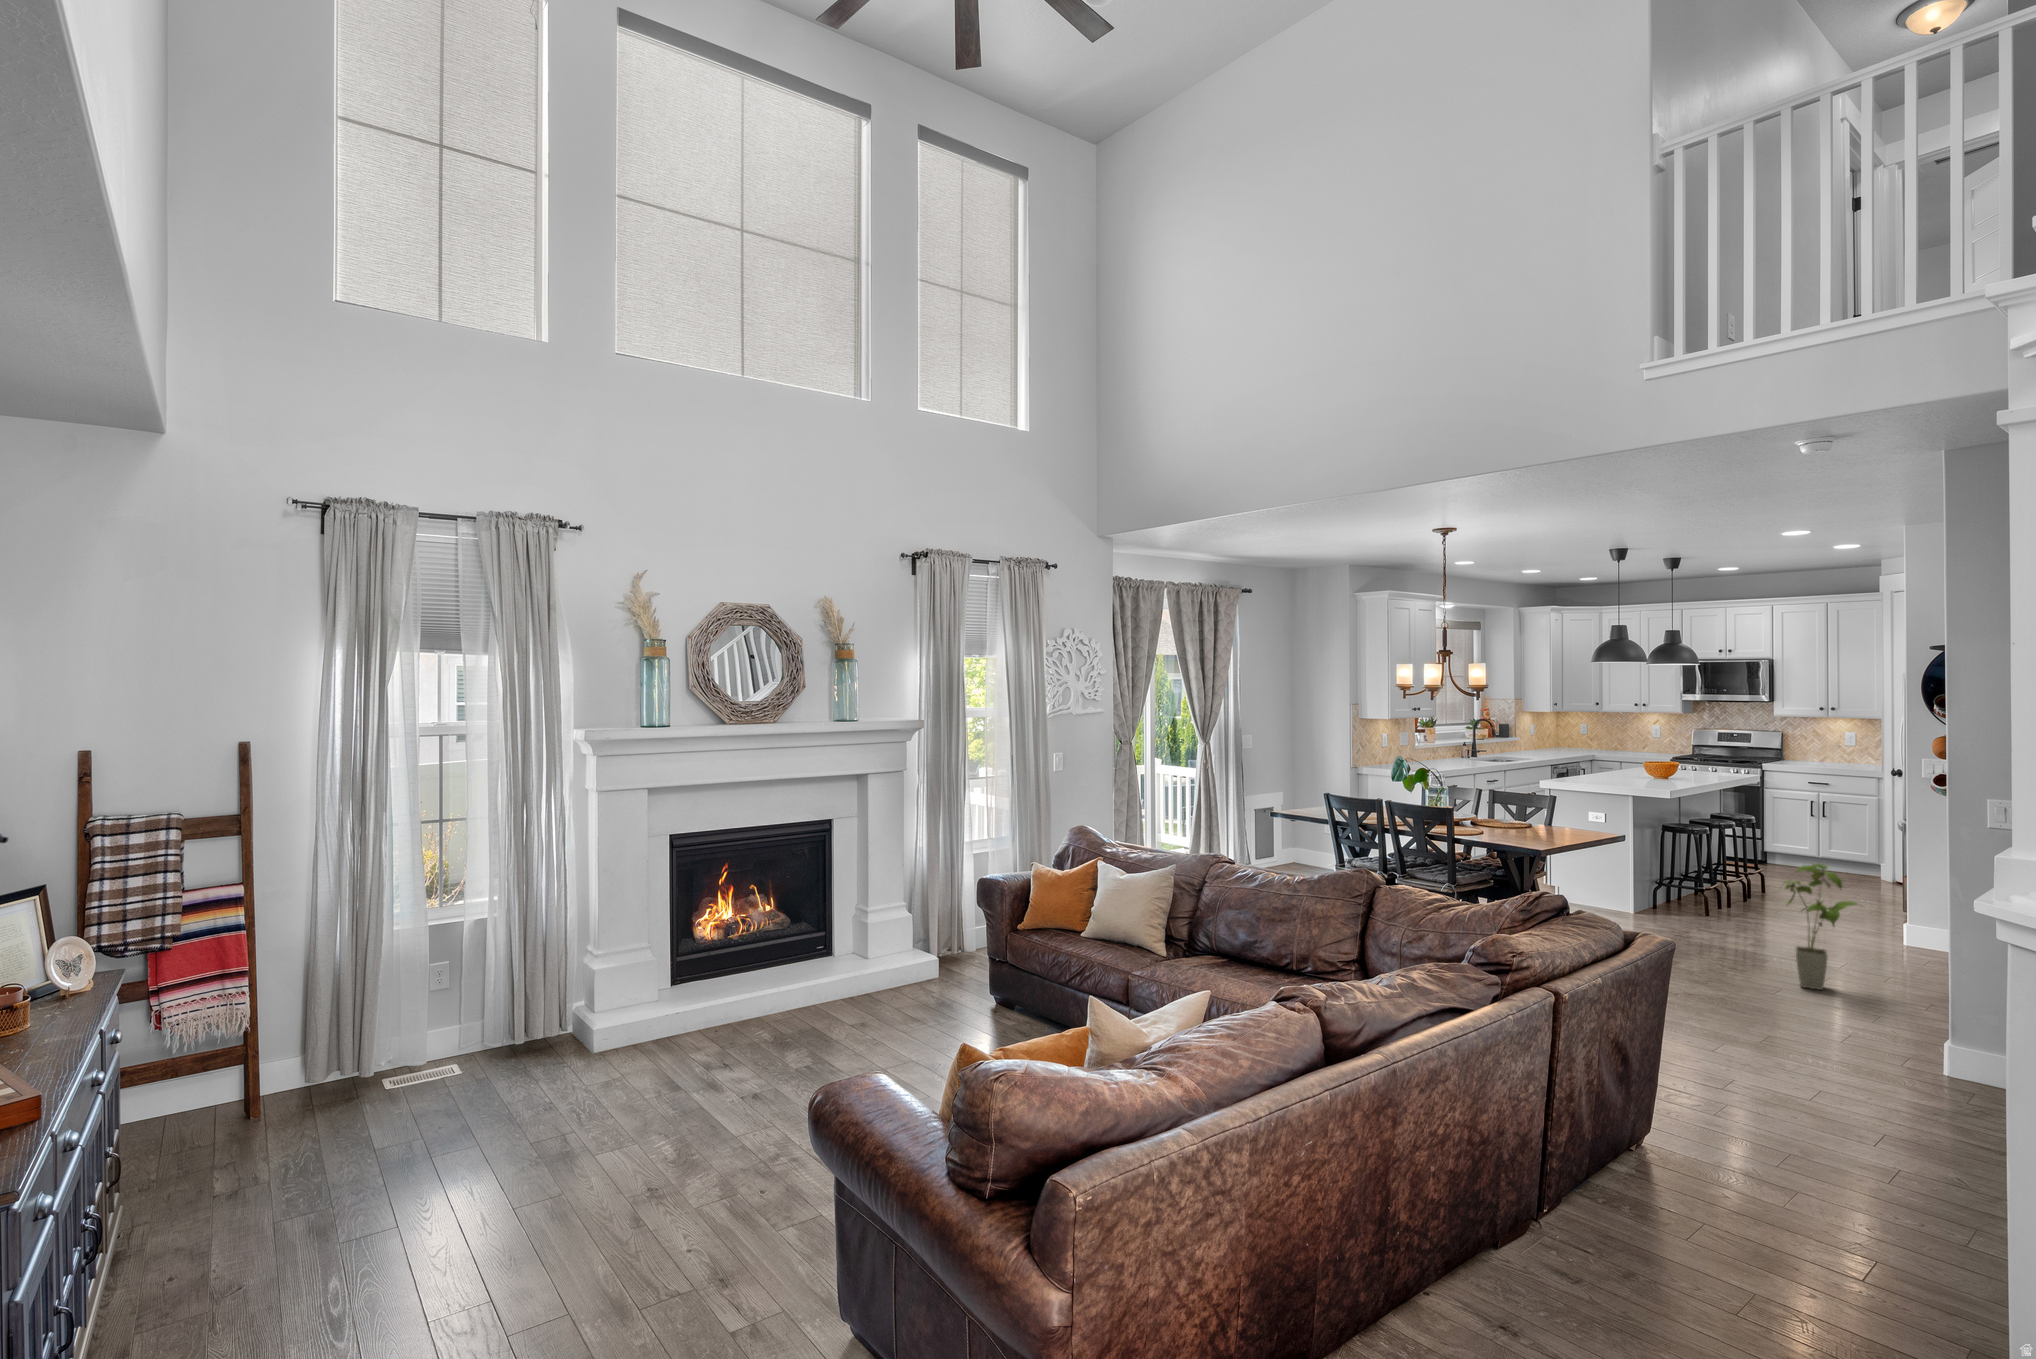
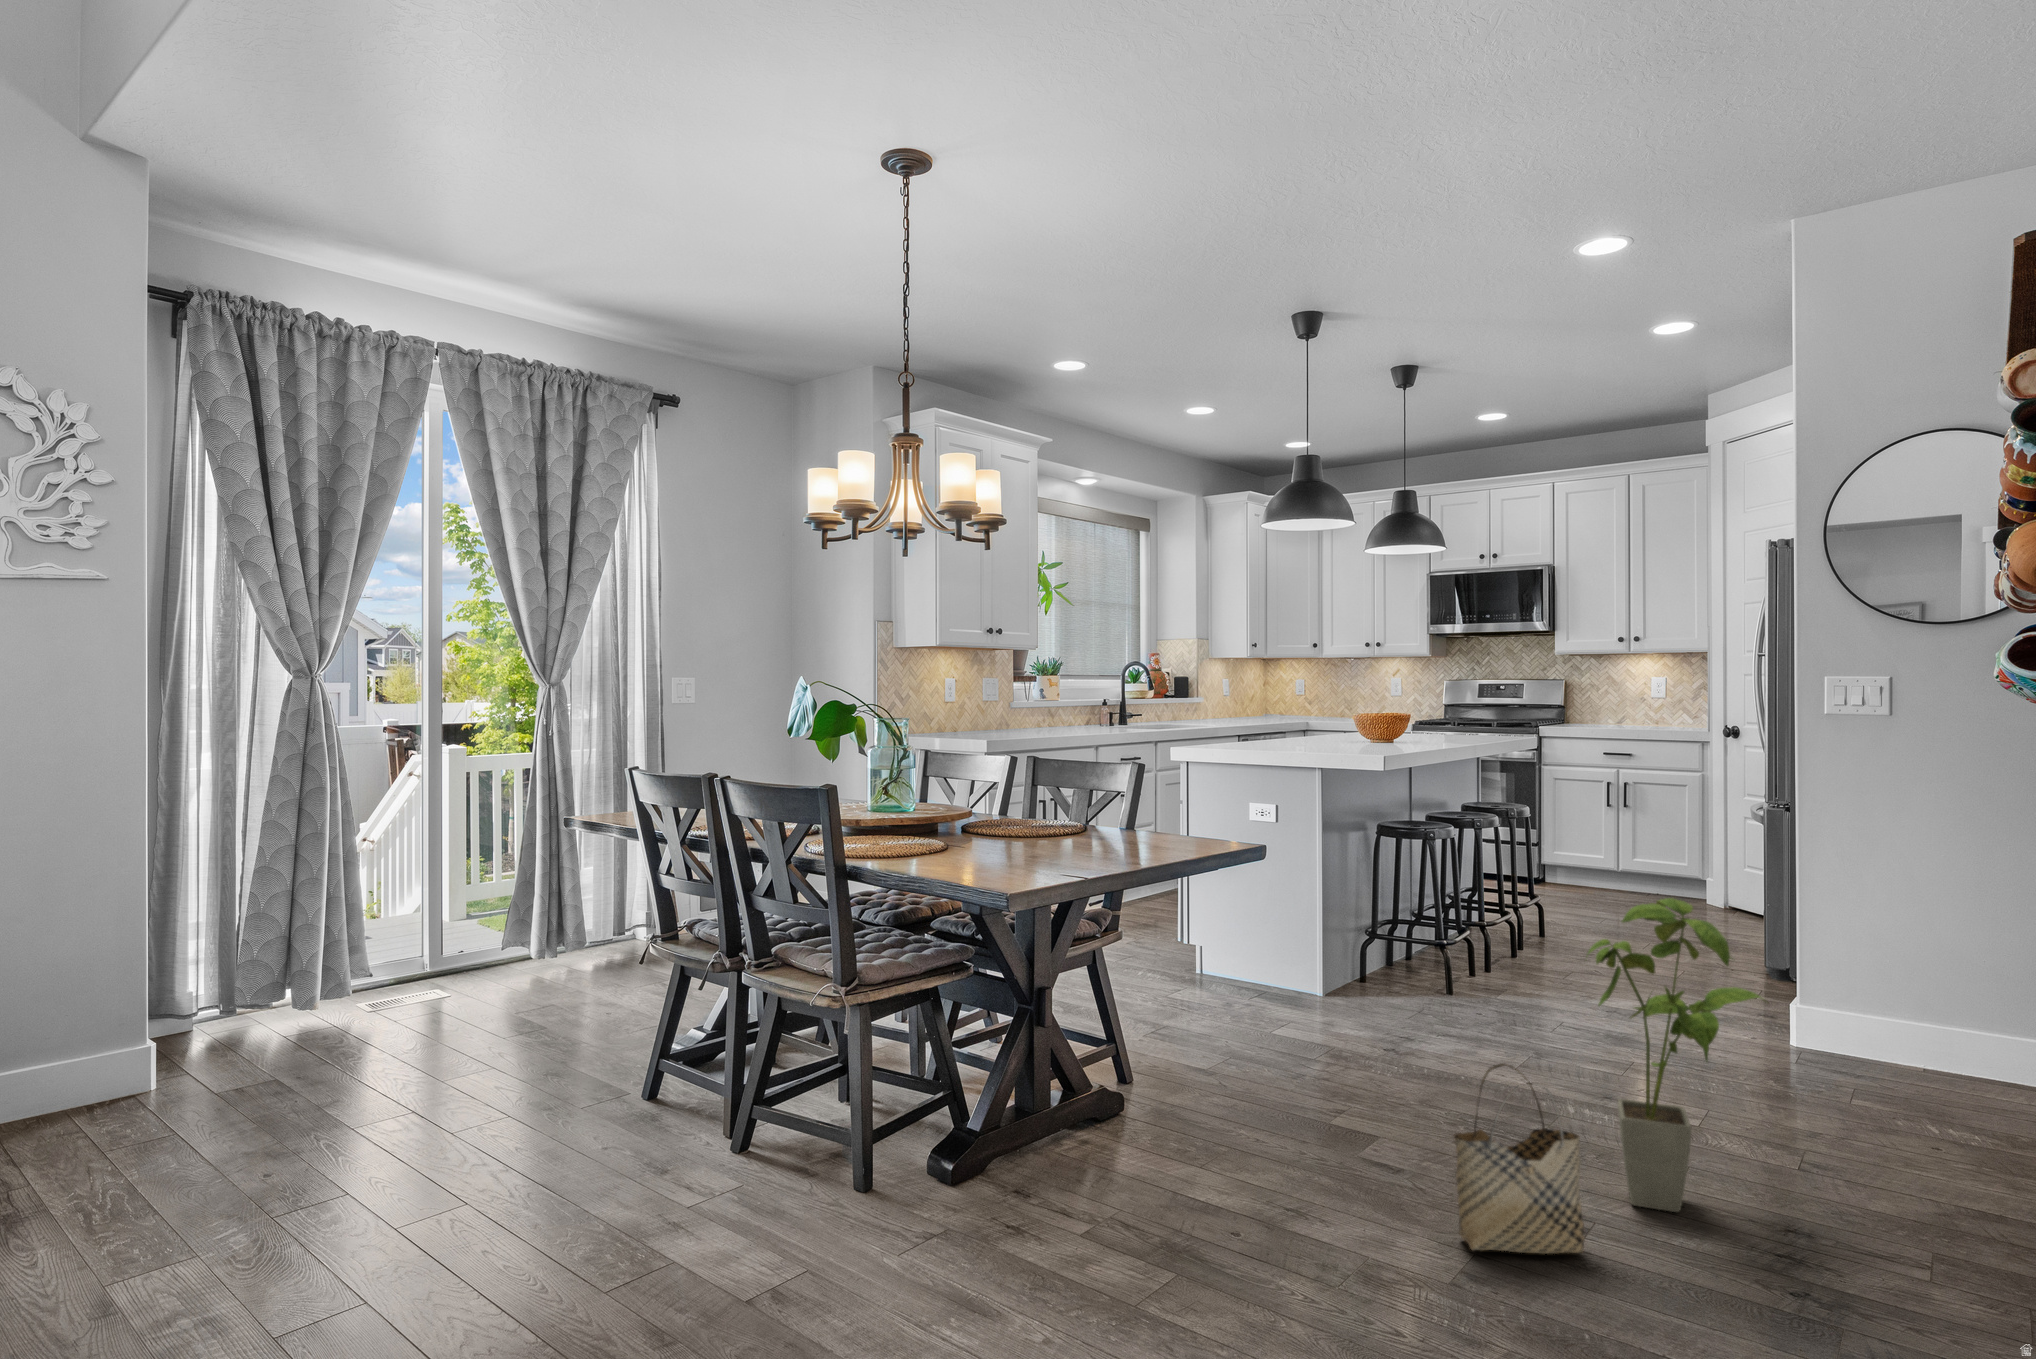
woven basket: none [1721,925,1778,996] -> present [1454,1063,1585,1254]

